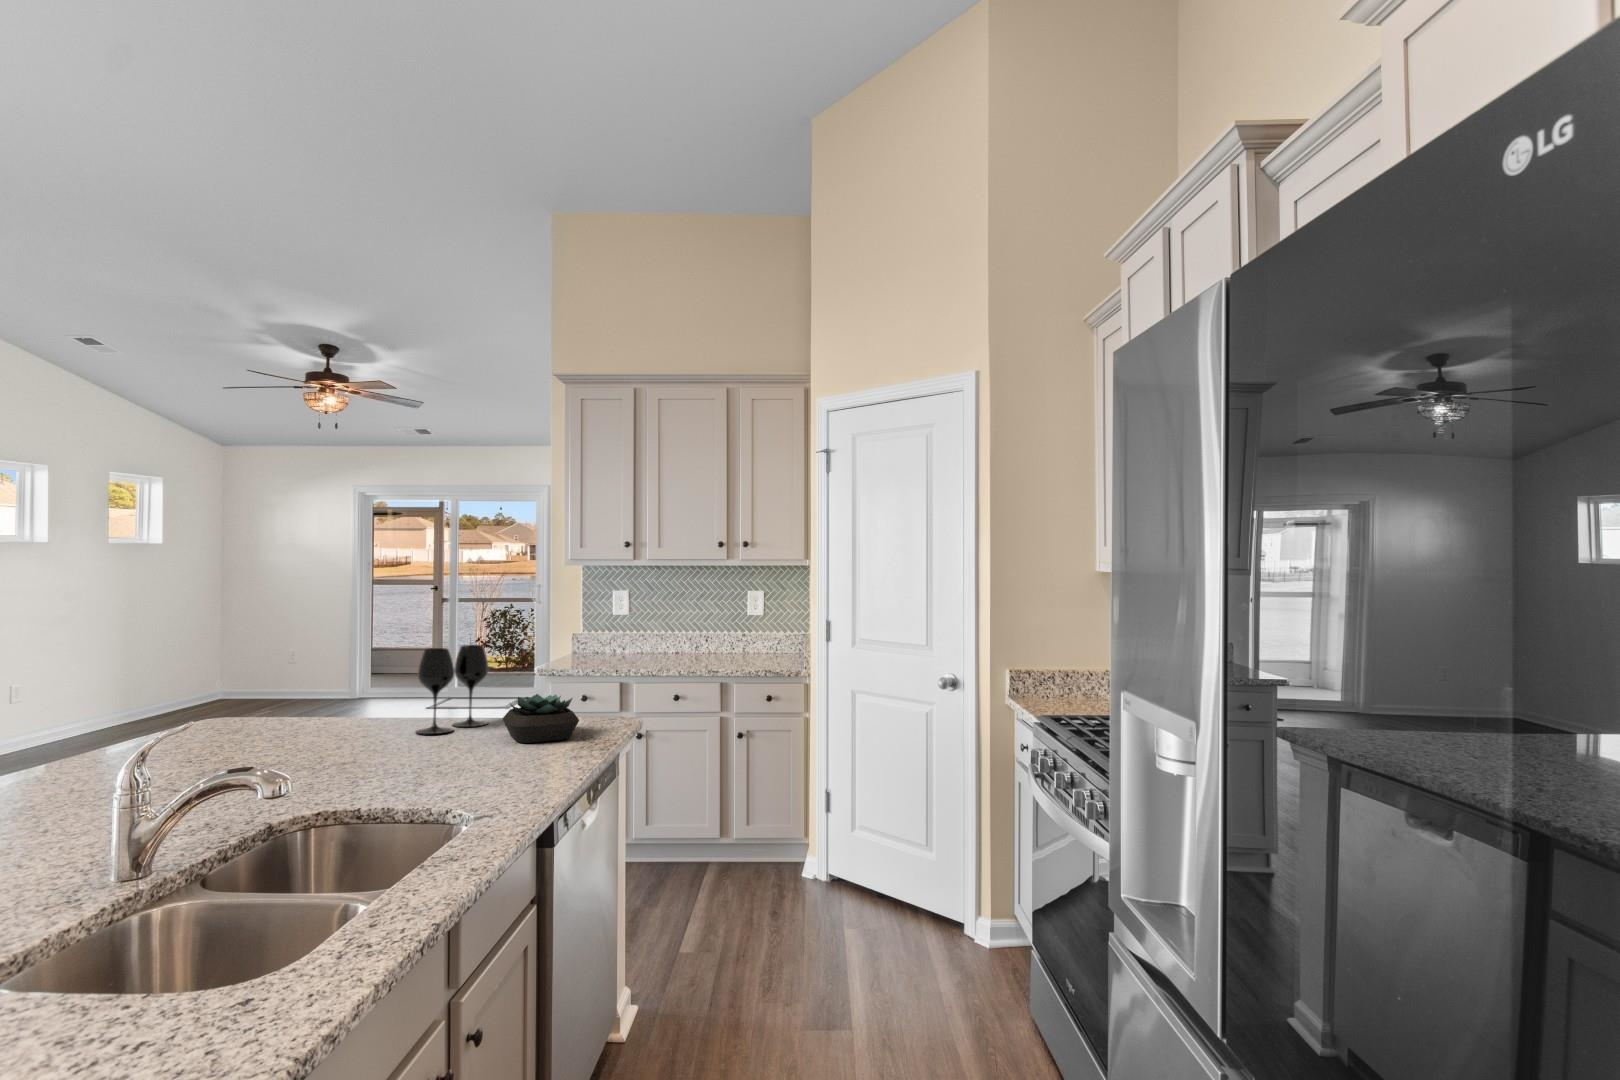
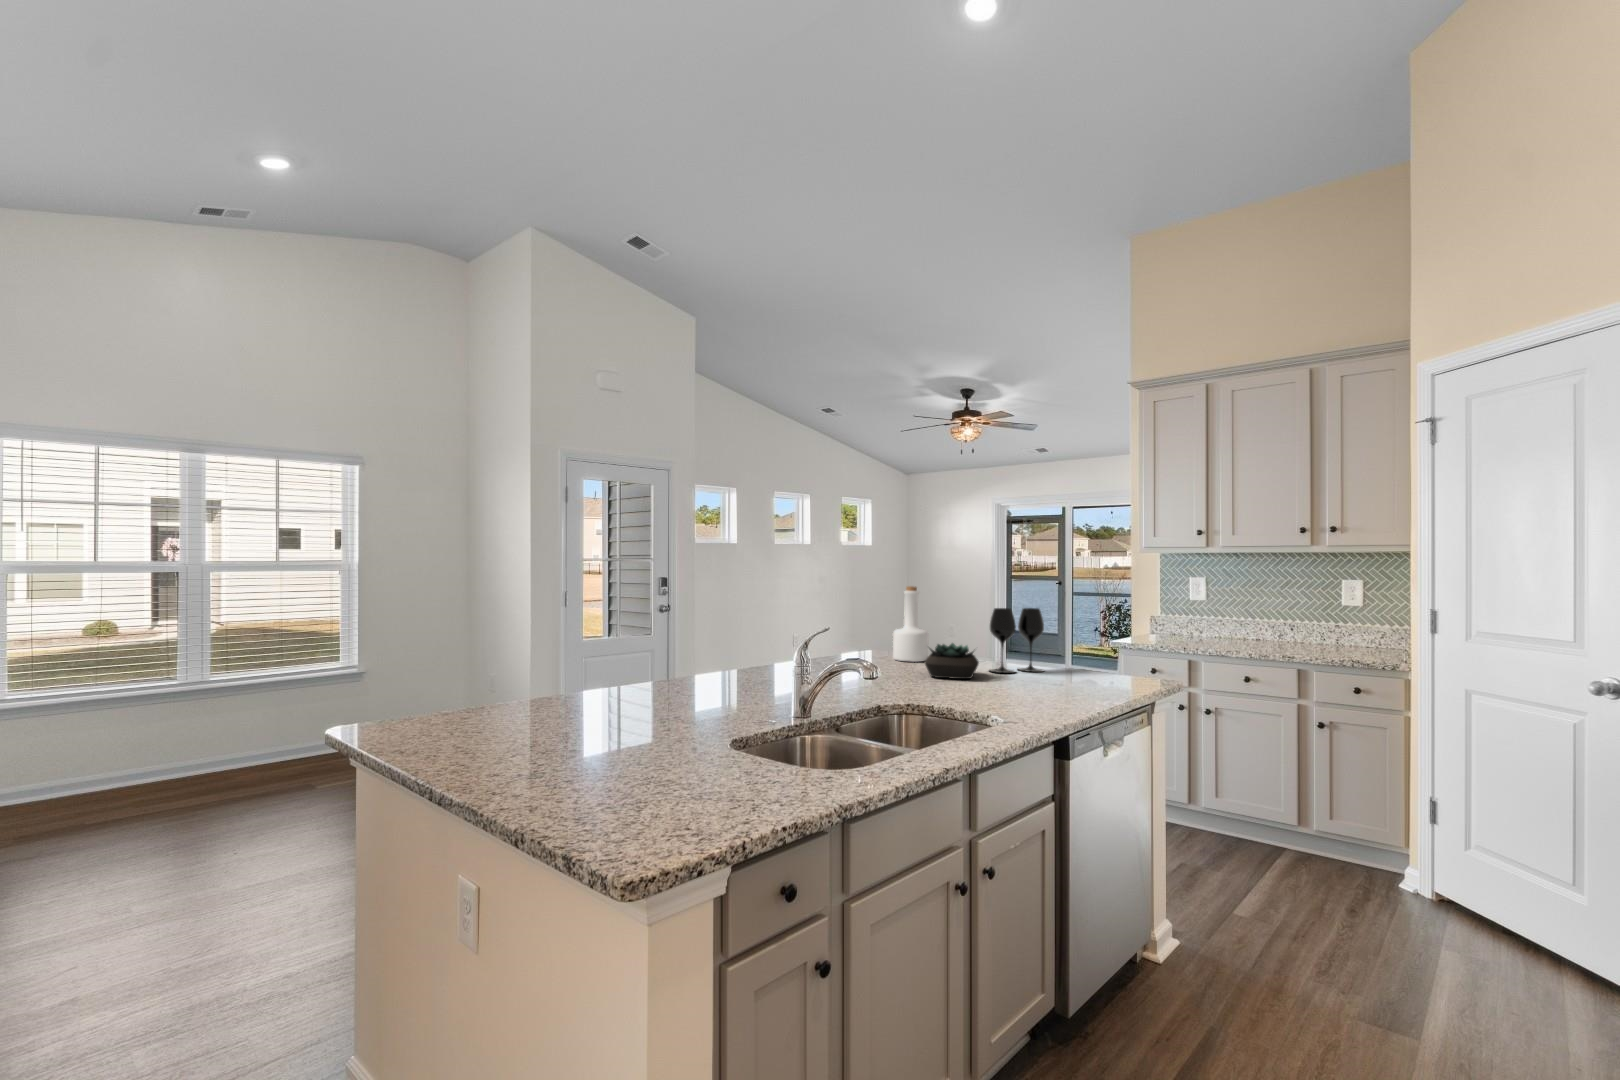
bottle: none [260,623,319,732] -> present [893,586,929,662]
succulent plant: present [503,694,579,743] -> present [925,643,979,679]

